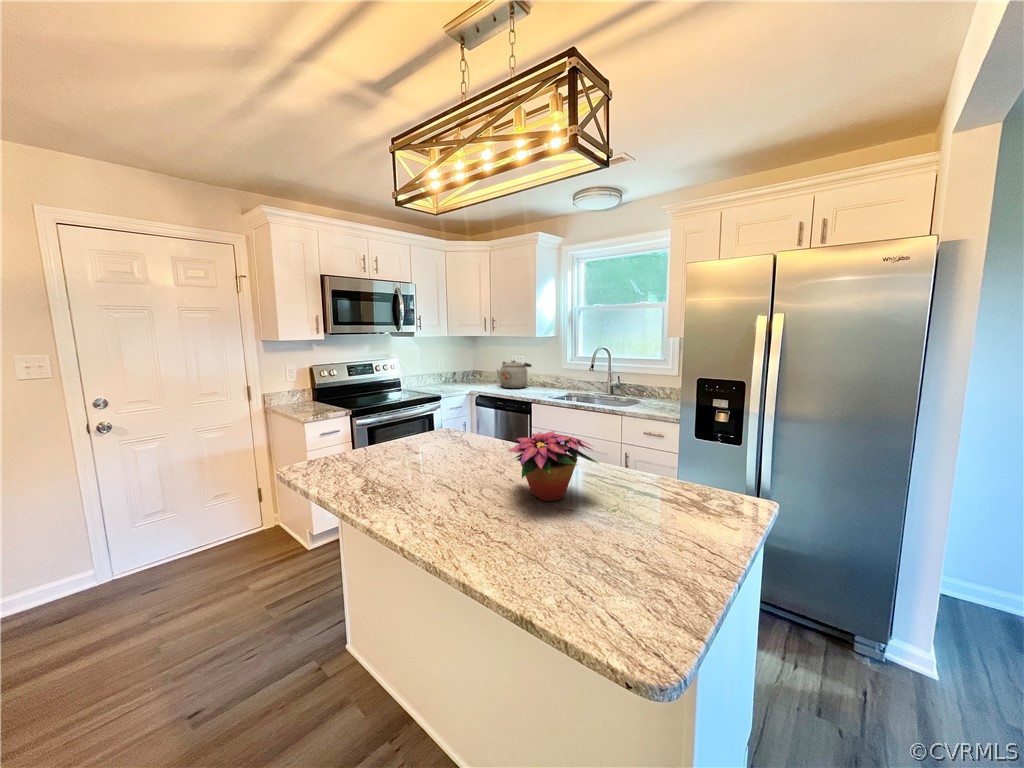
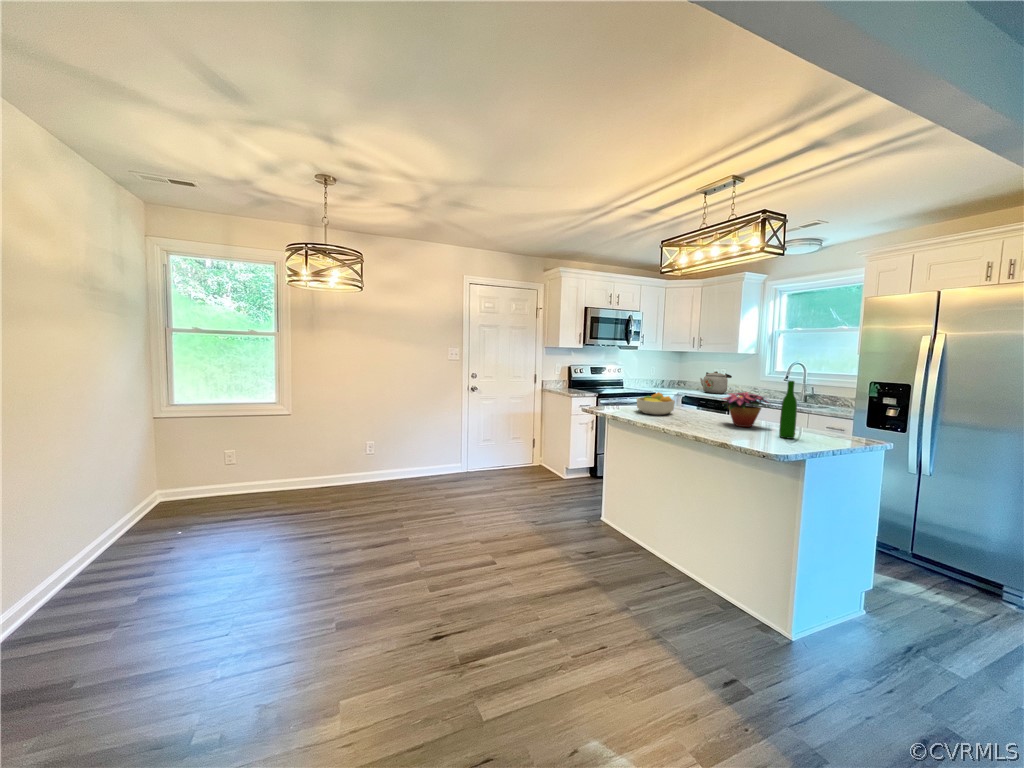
wine bottle: none [617,420,648,545] -> present [779,381,797,439]
fruit bowl: none [362,427,434,482] -> present [637,392,675,415]

